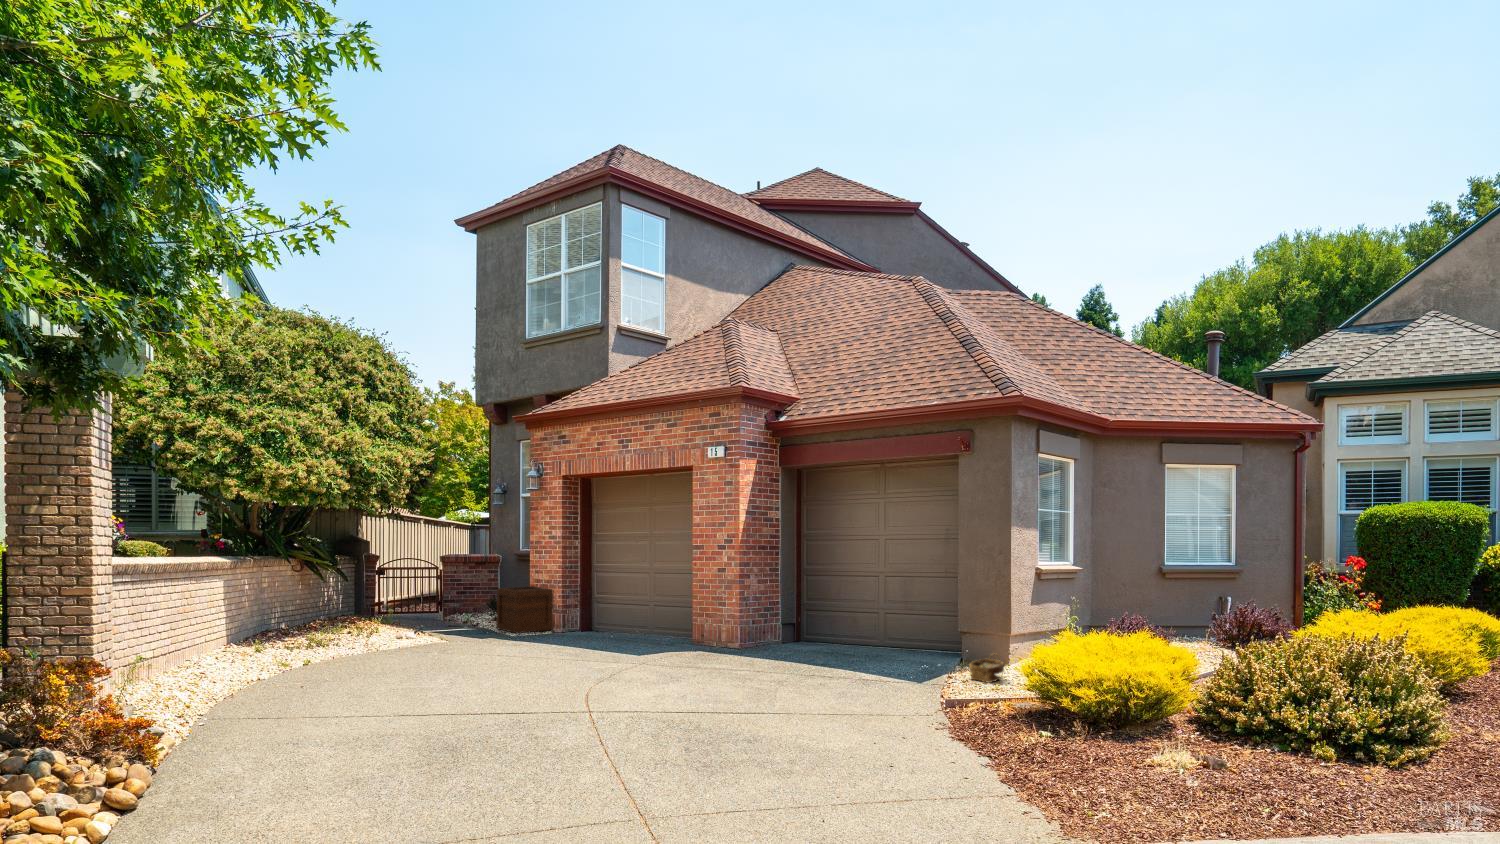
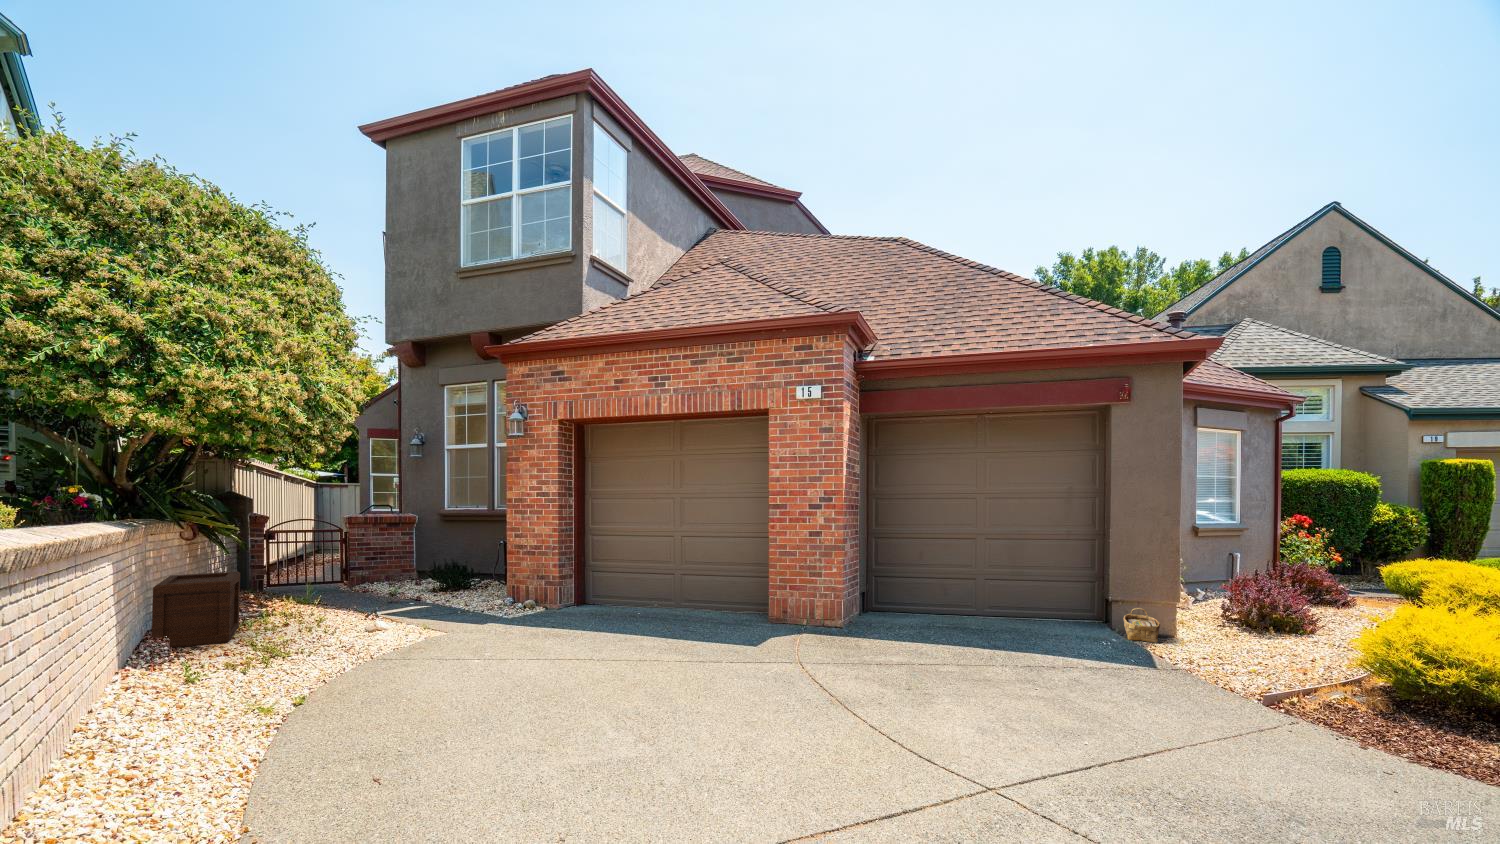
wooden crate: present [496,586,553,633] -> present [152,571,240,648]

